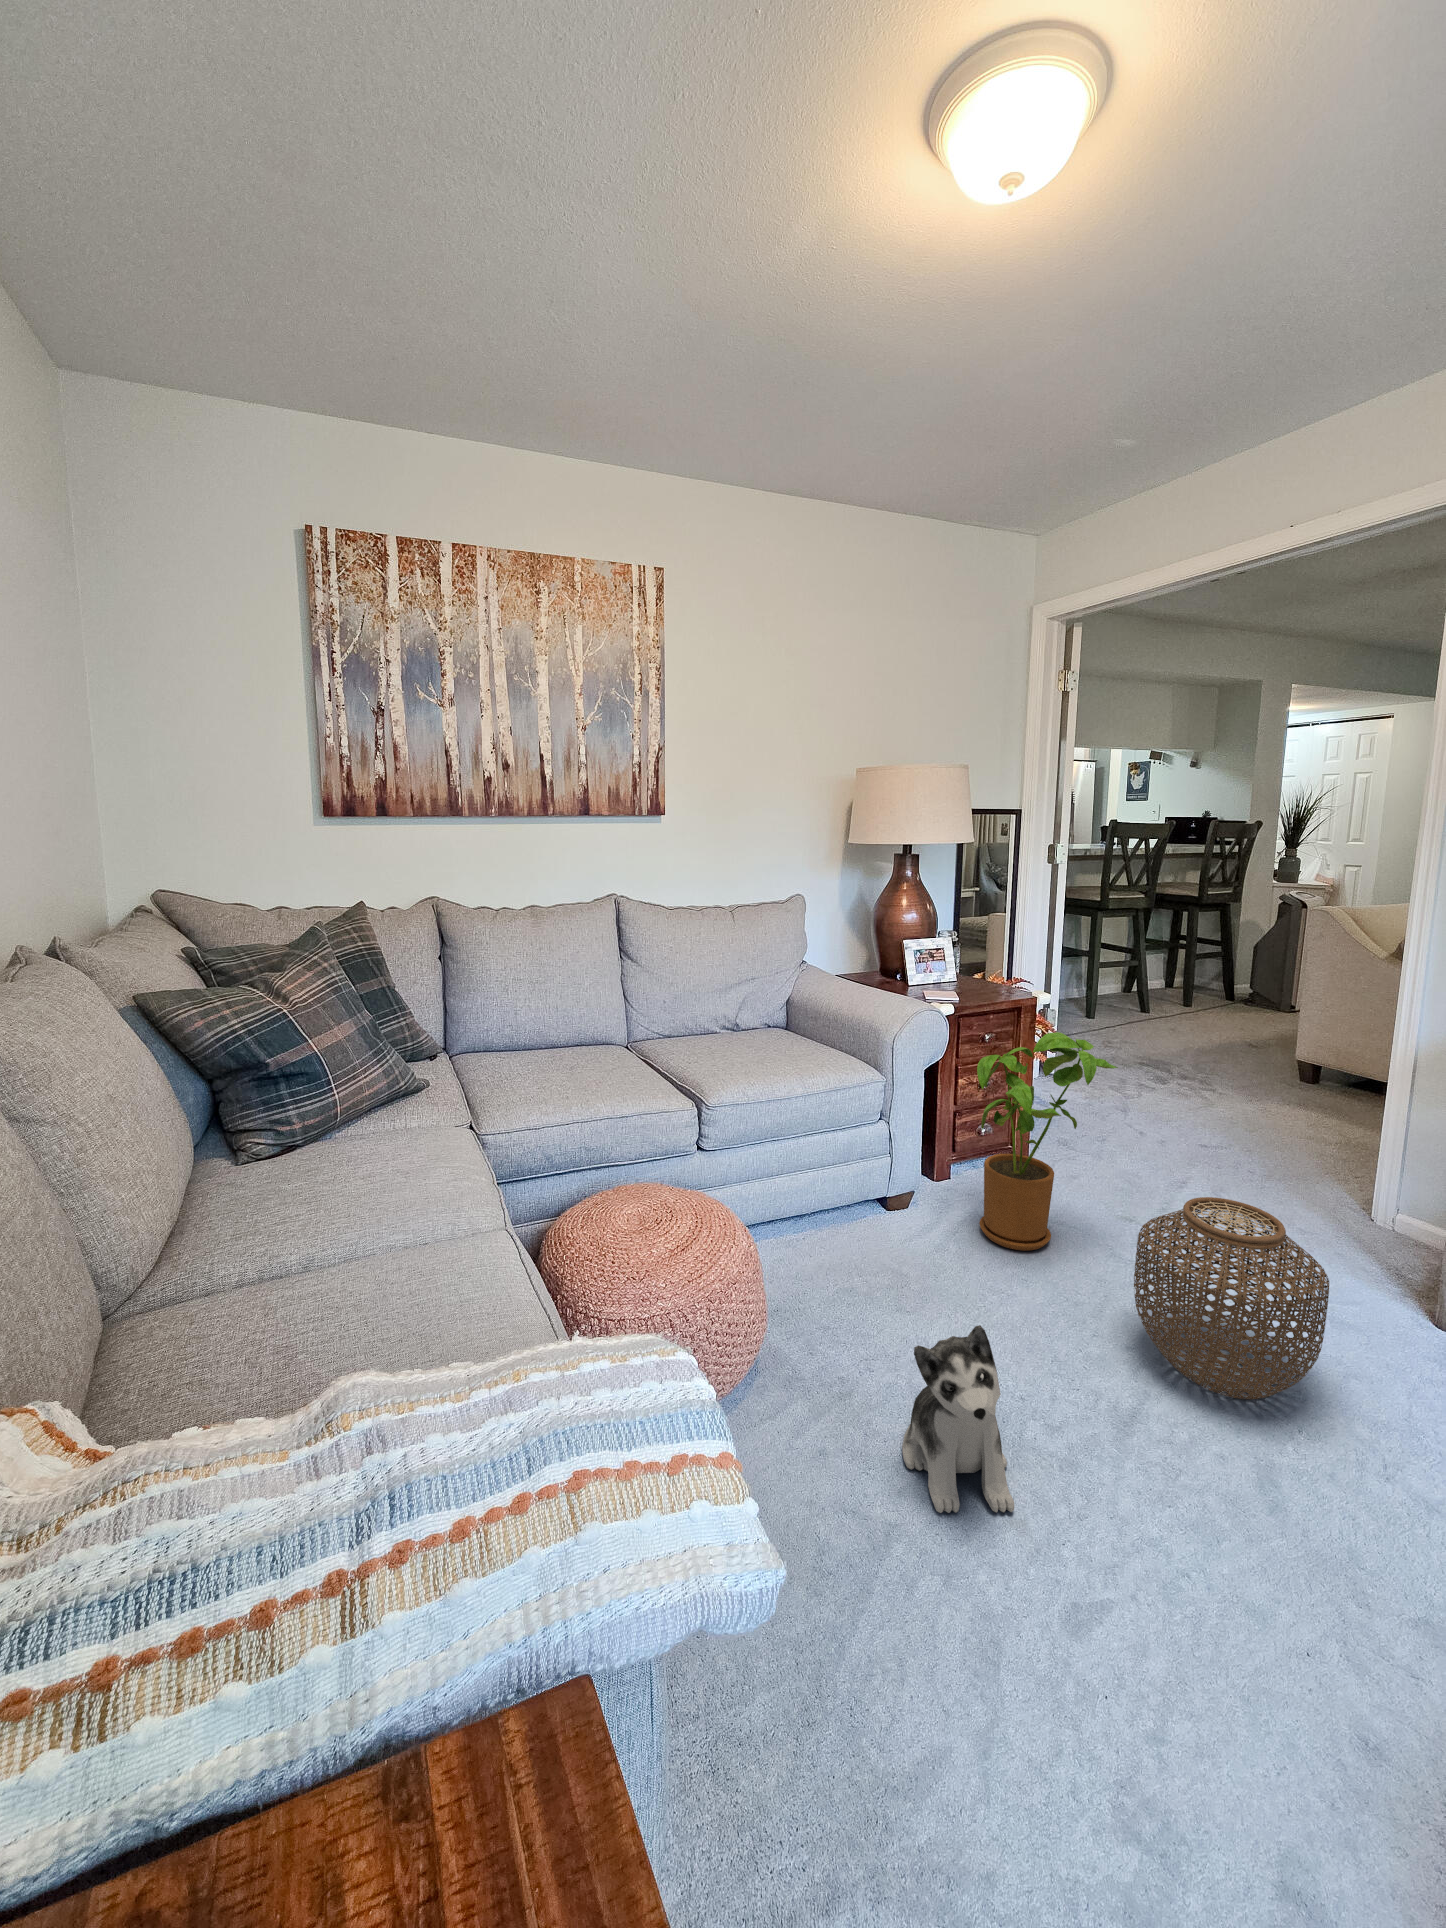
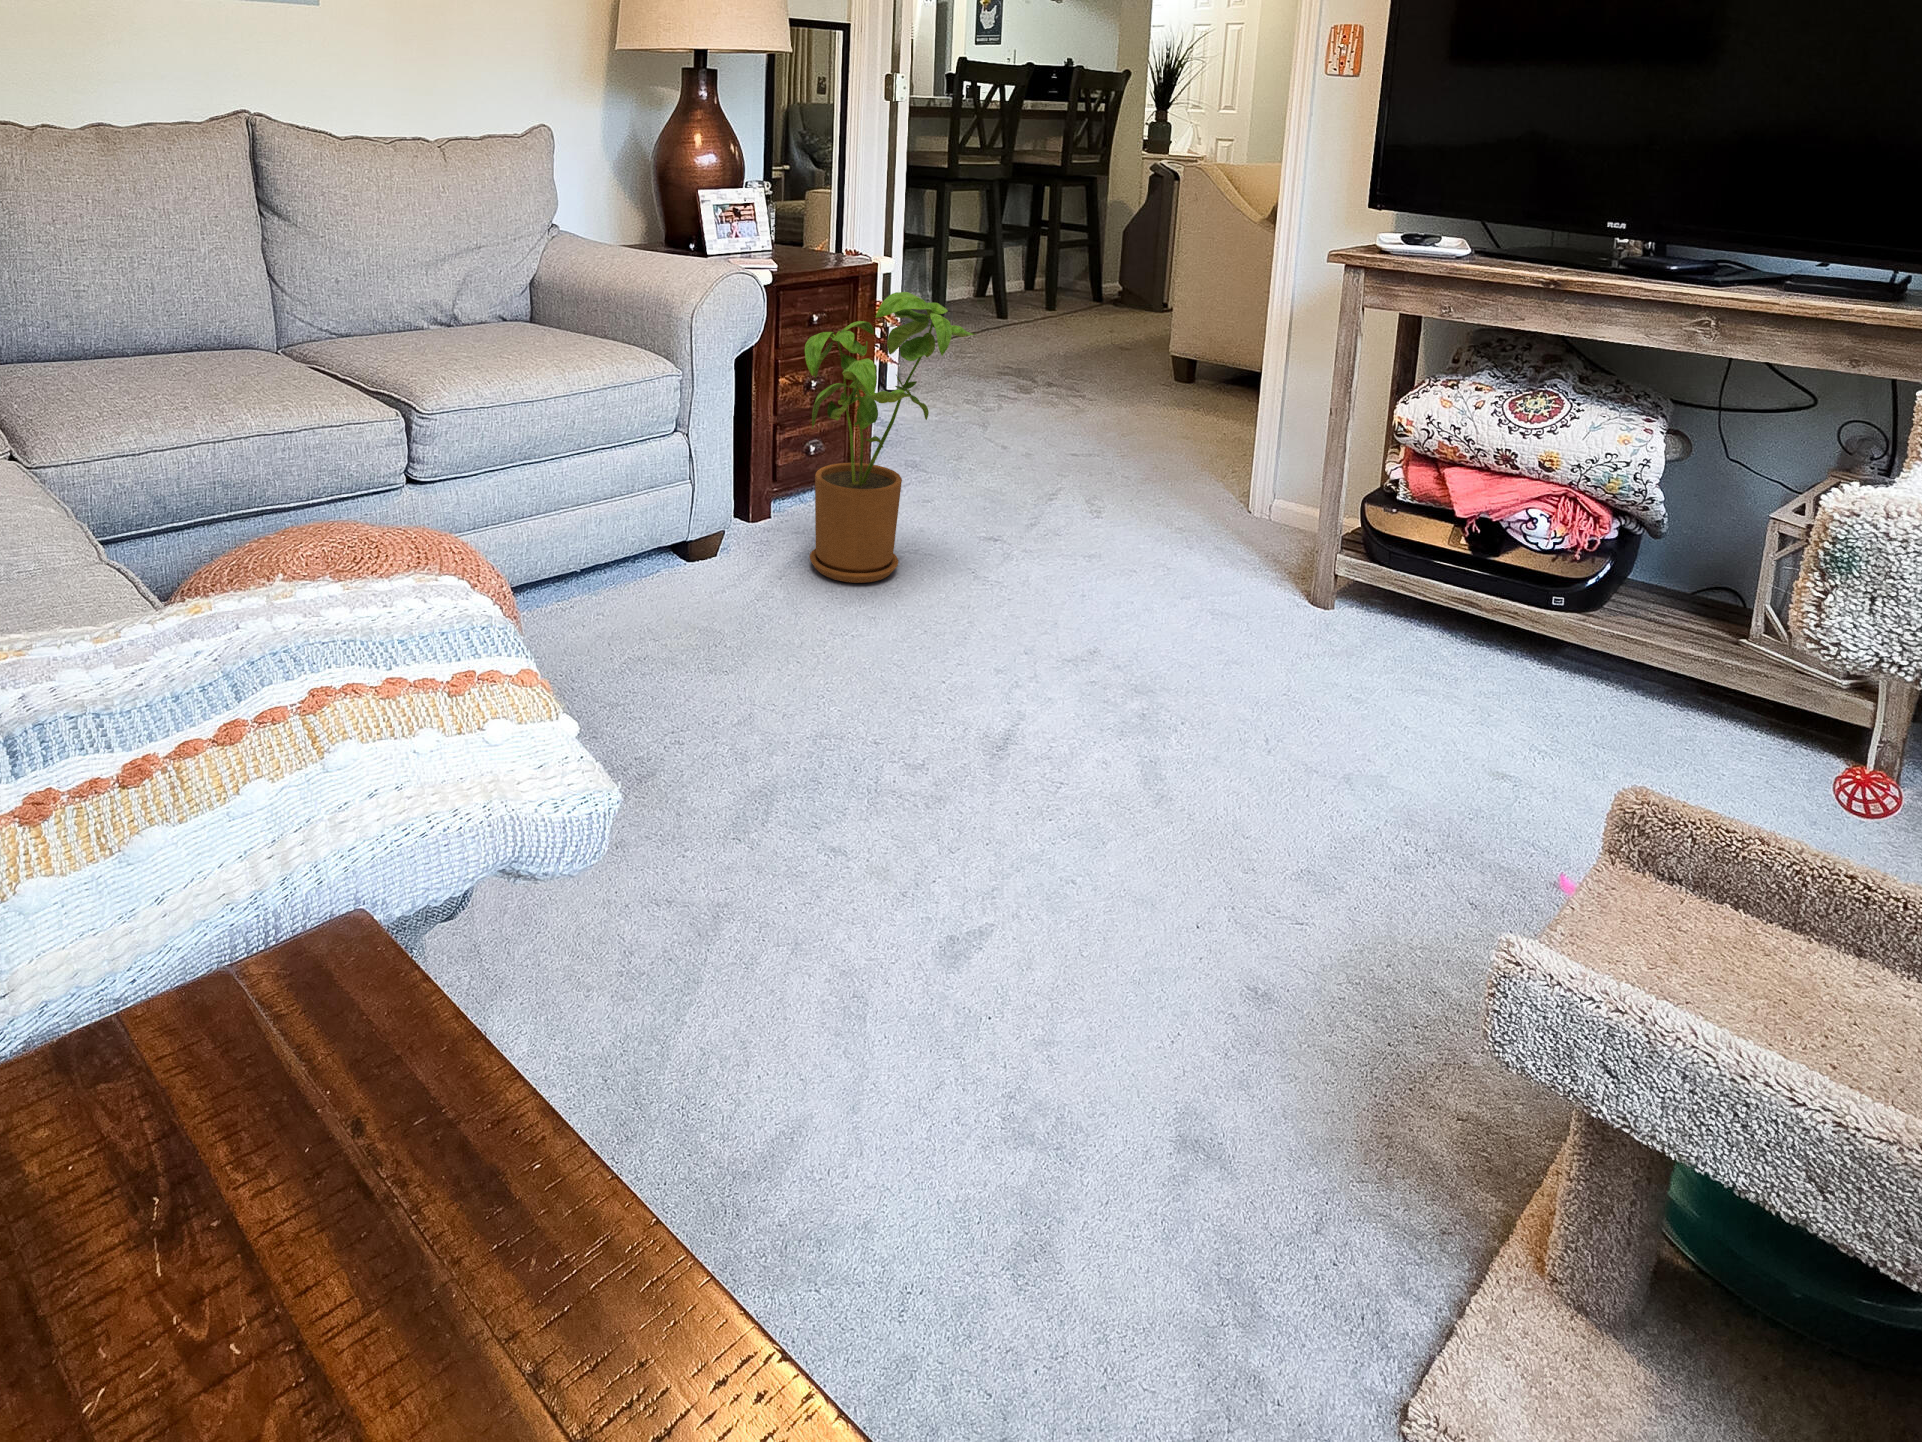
woven basket: present [1134,1197,1329,1399] -> none [997,472,1202,701]
plush toy: present [902,1325,1014,1513] -> none [725,632,867,879]

